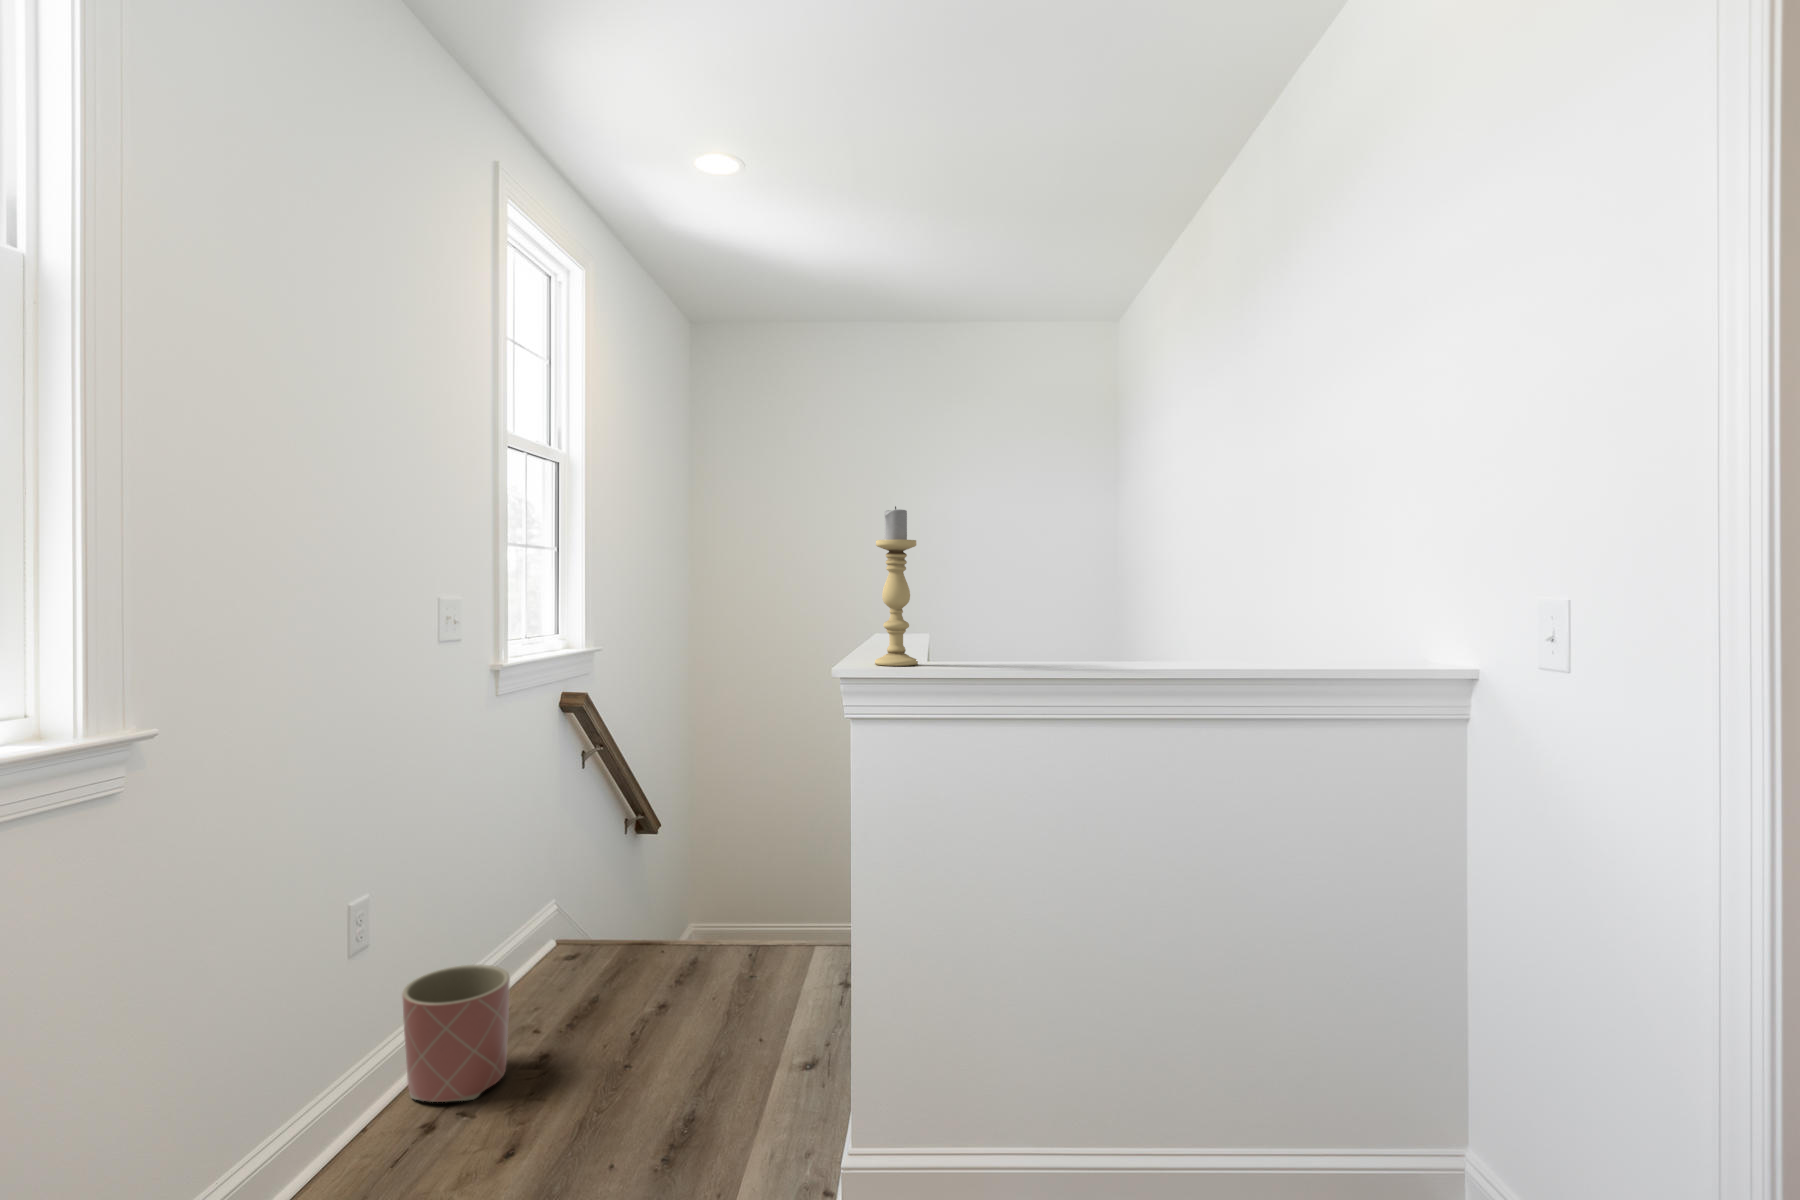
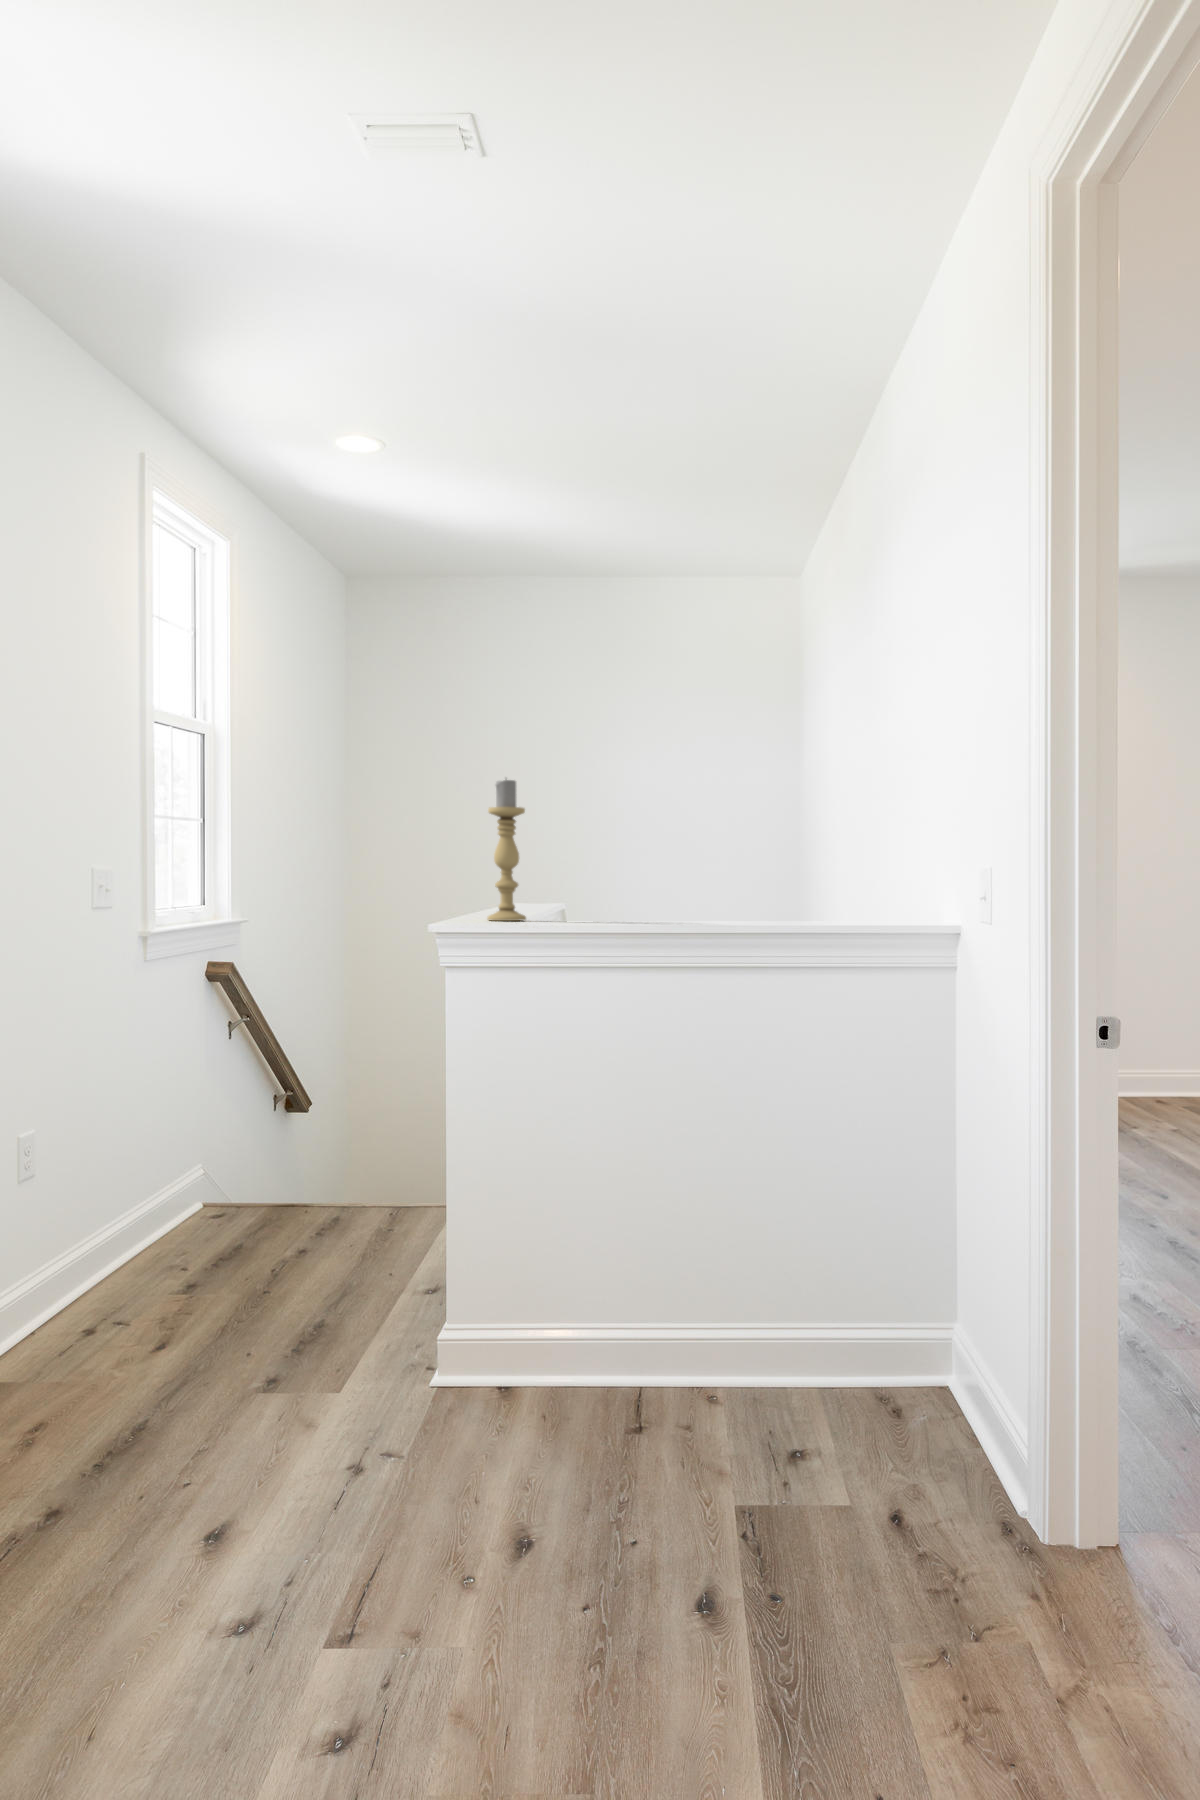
planter: present [402,965,510,1102] -> none [63,1199,159,1313]

